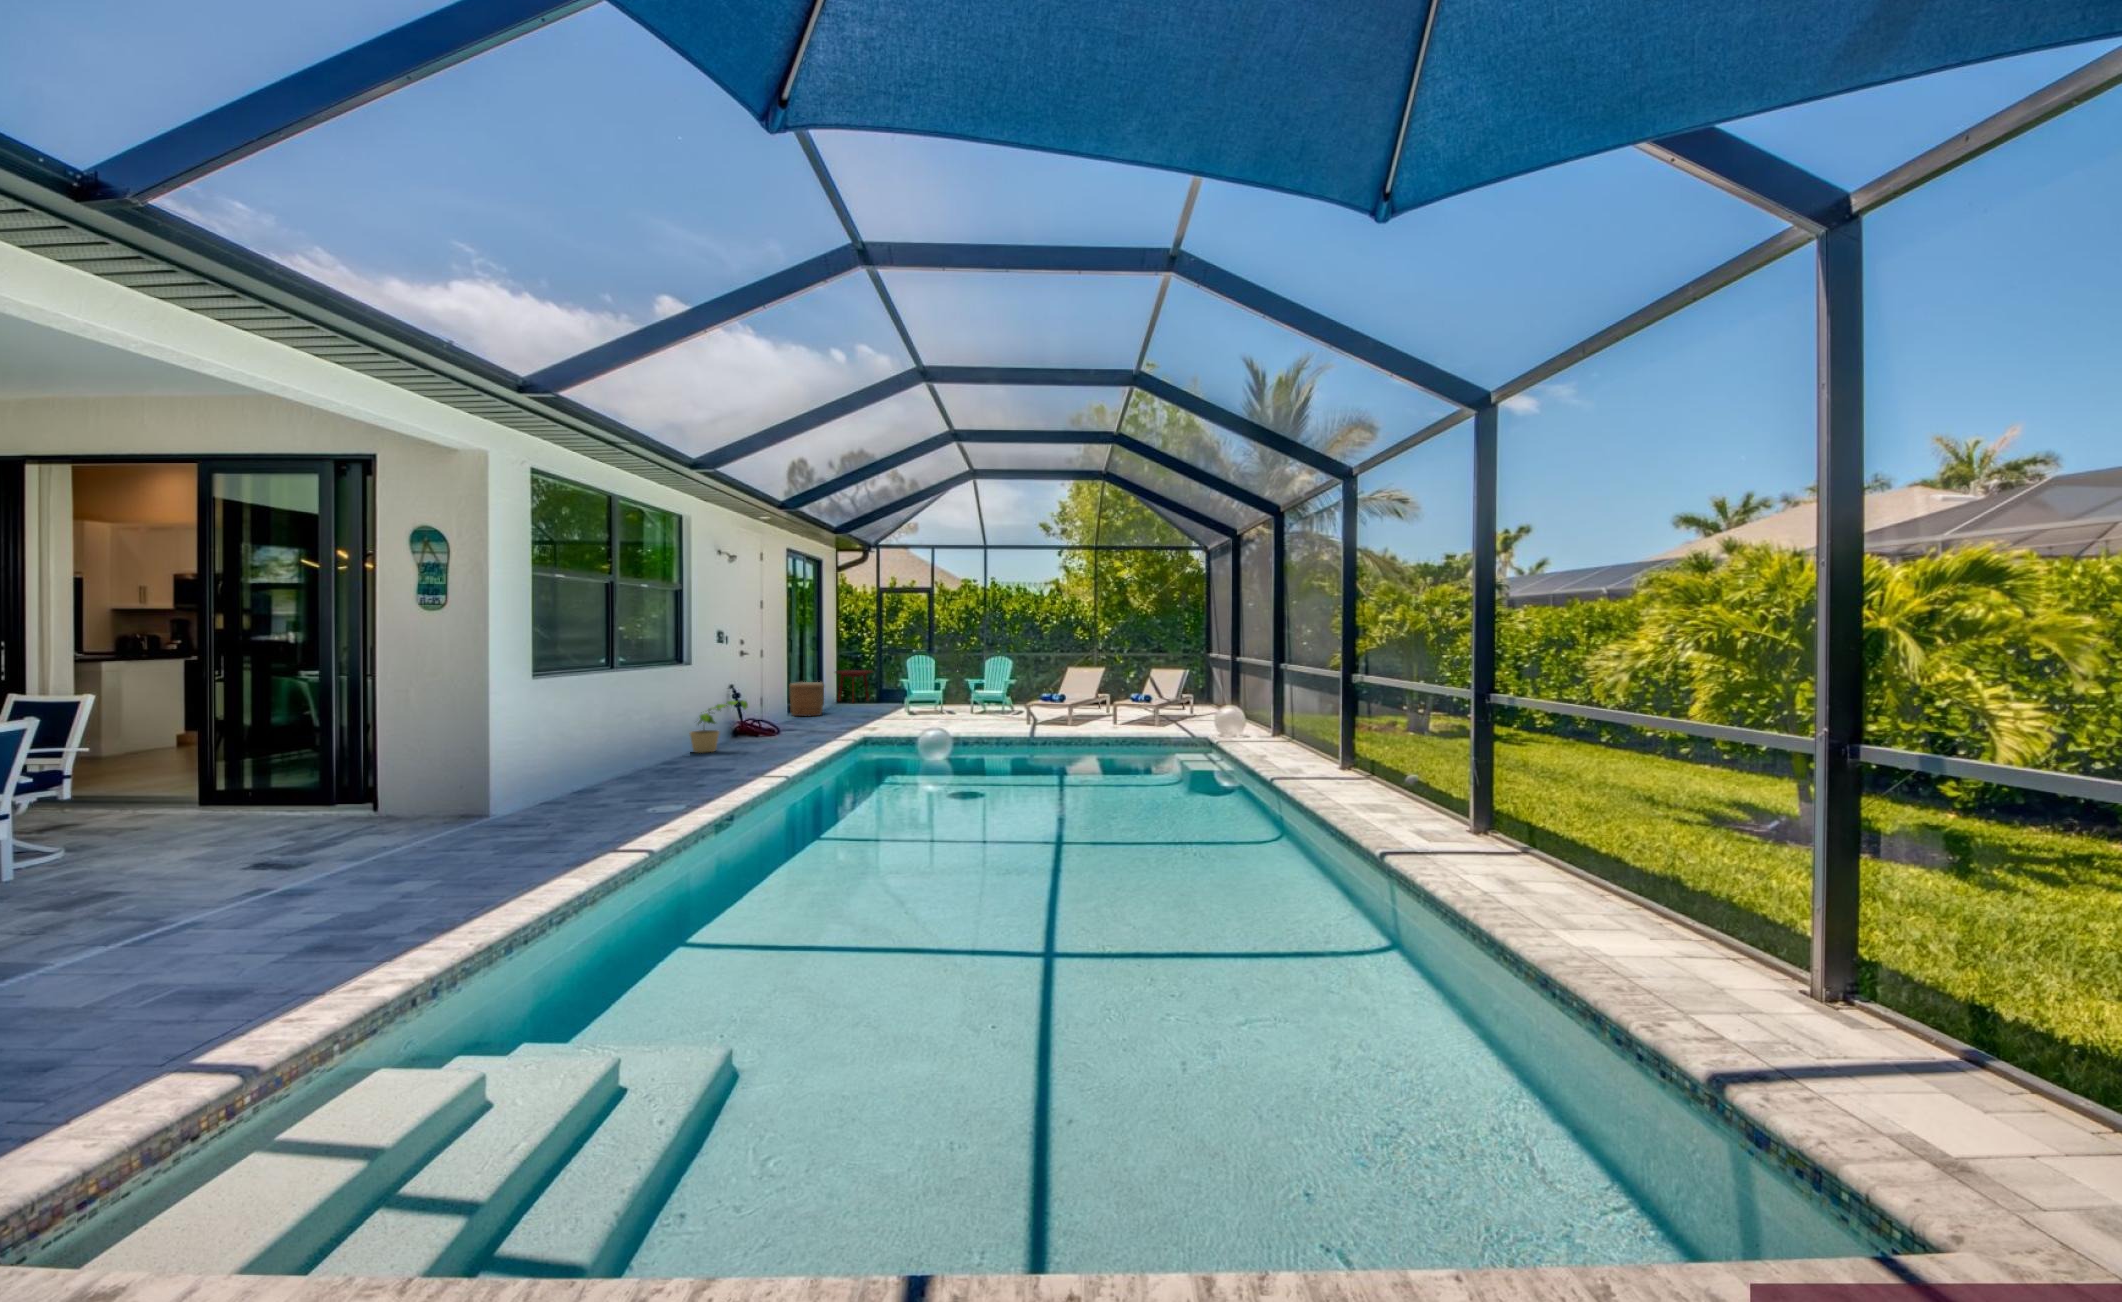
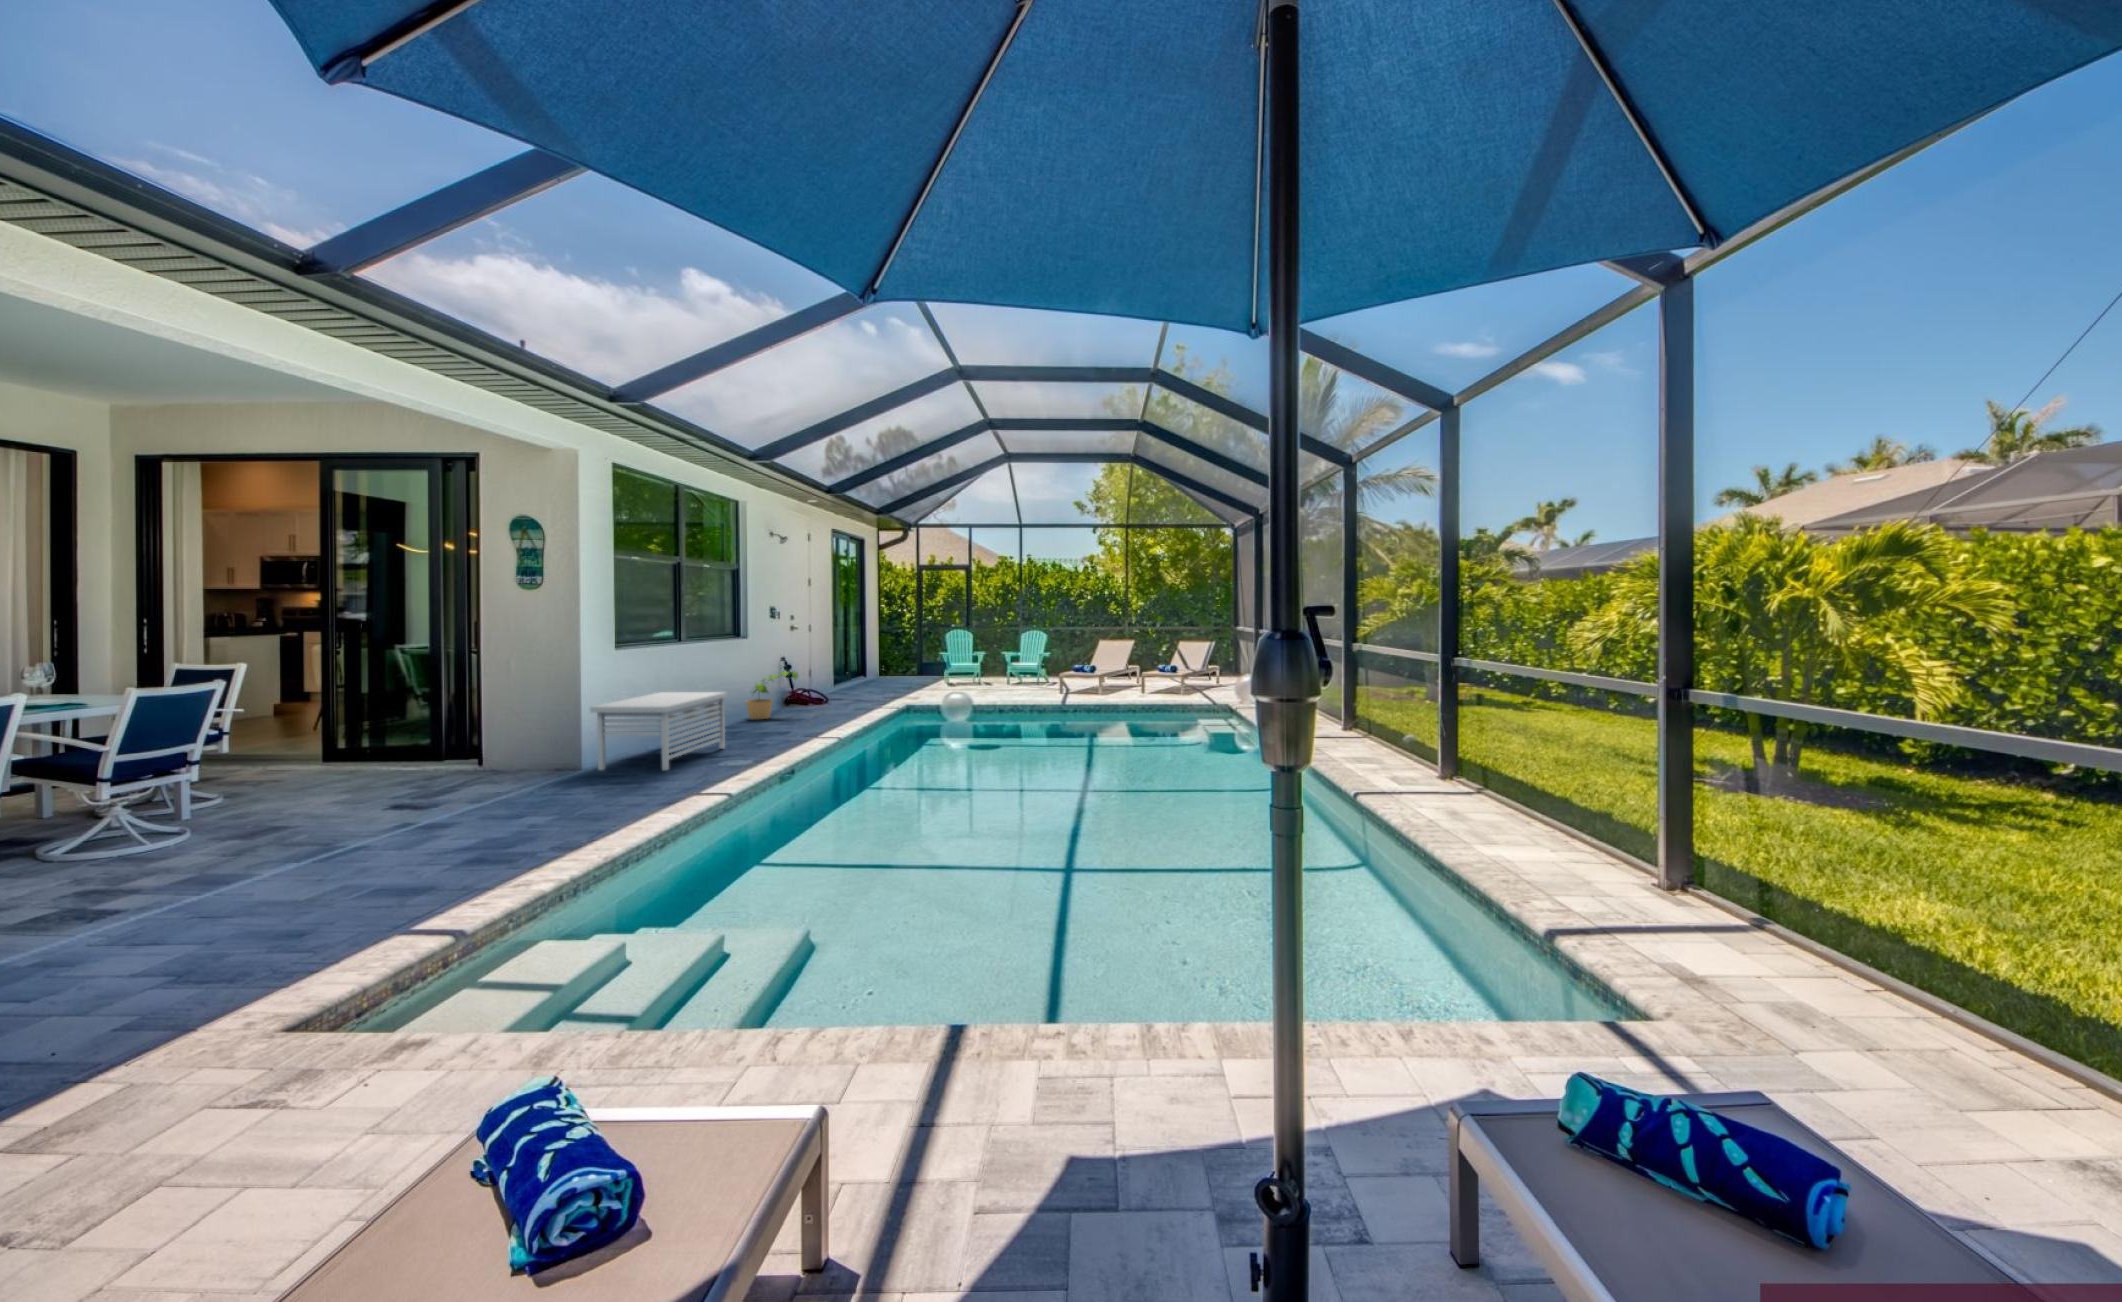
side table: present [835,670,872,702] -> none [876,646,913,677]
woven basket: present [789,682,824,716] -> none [834,656,867,689]
storage bench: none [498,726,664,819] -> present [590,692,728,770]

